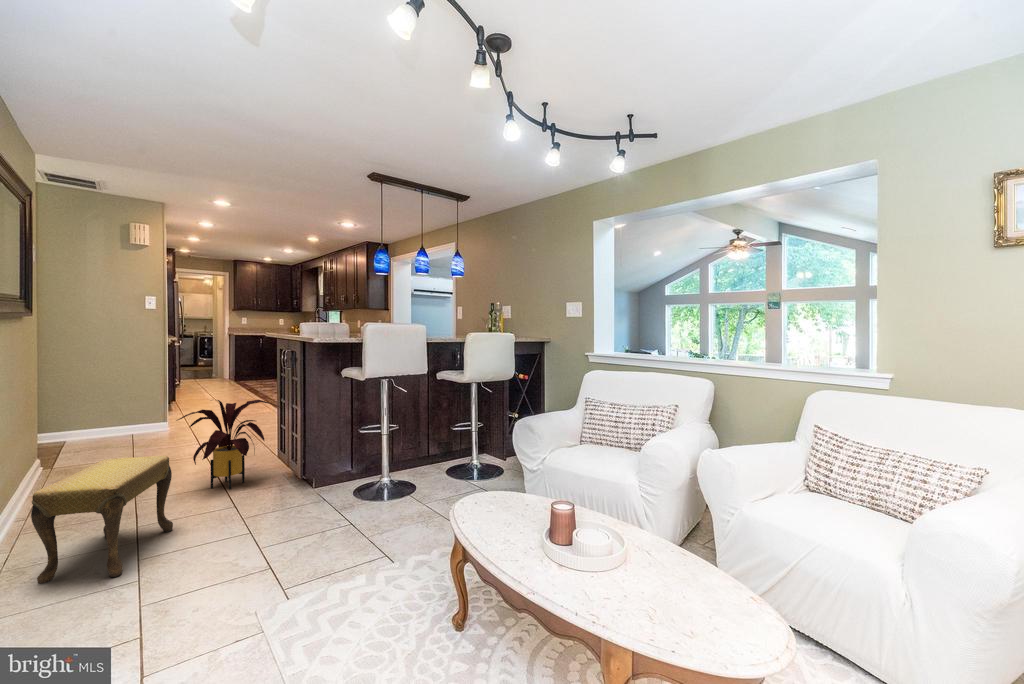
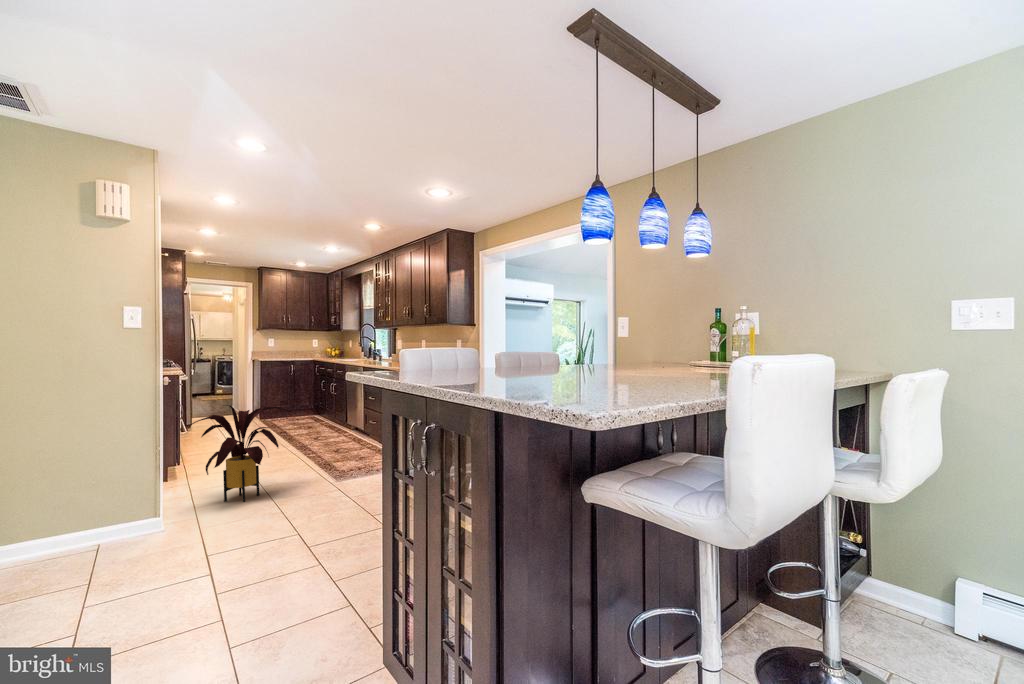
footstool: present [31,456,173,584] -> none [37,459,183,590]

